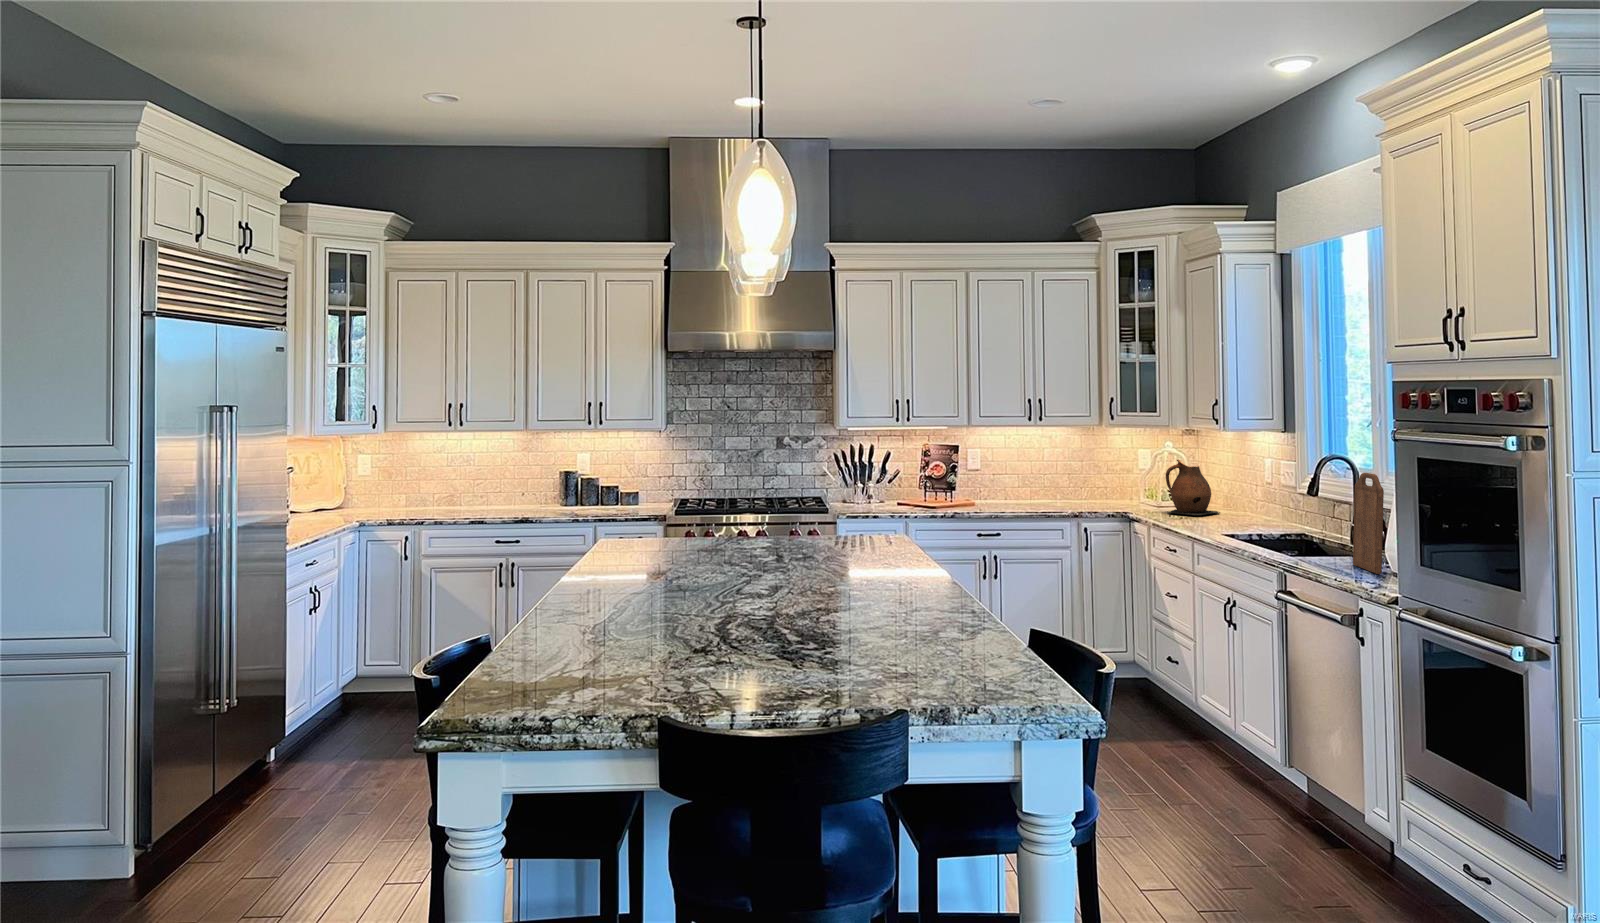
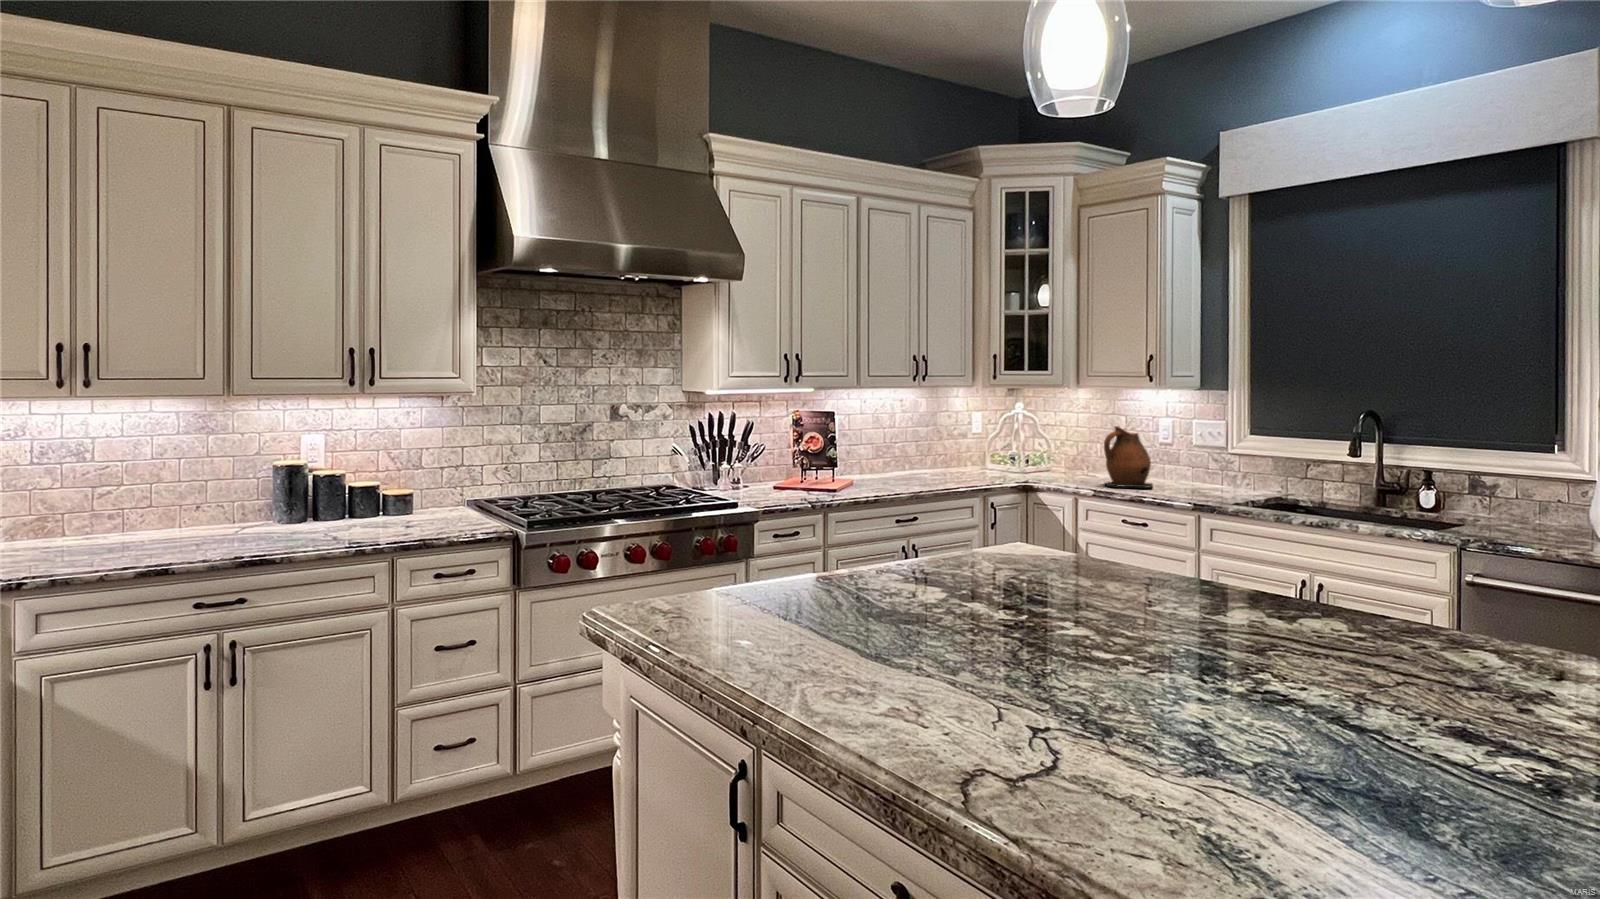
cutting board: present [1353,473,1384,574] -> none [1494,429,1568,539]

